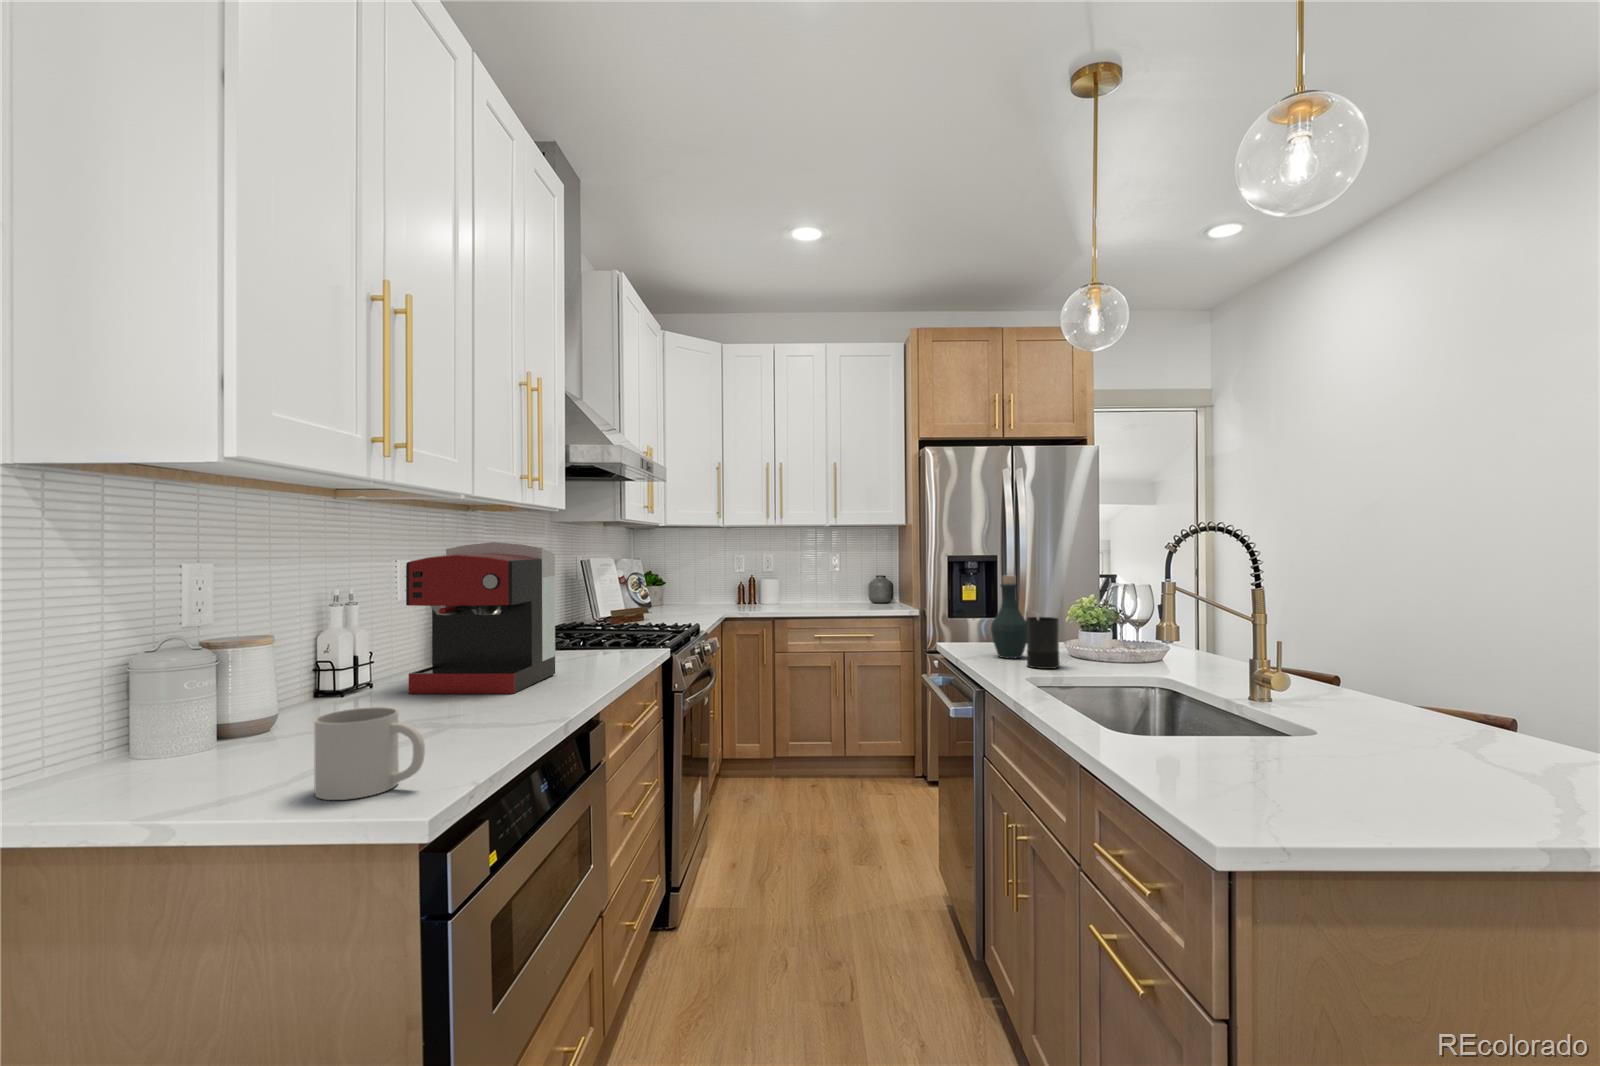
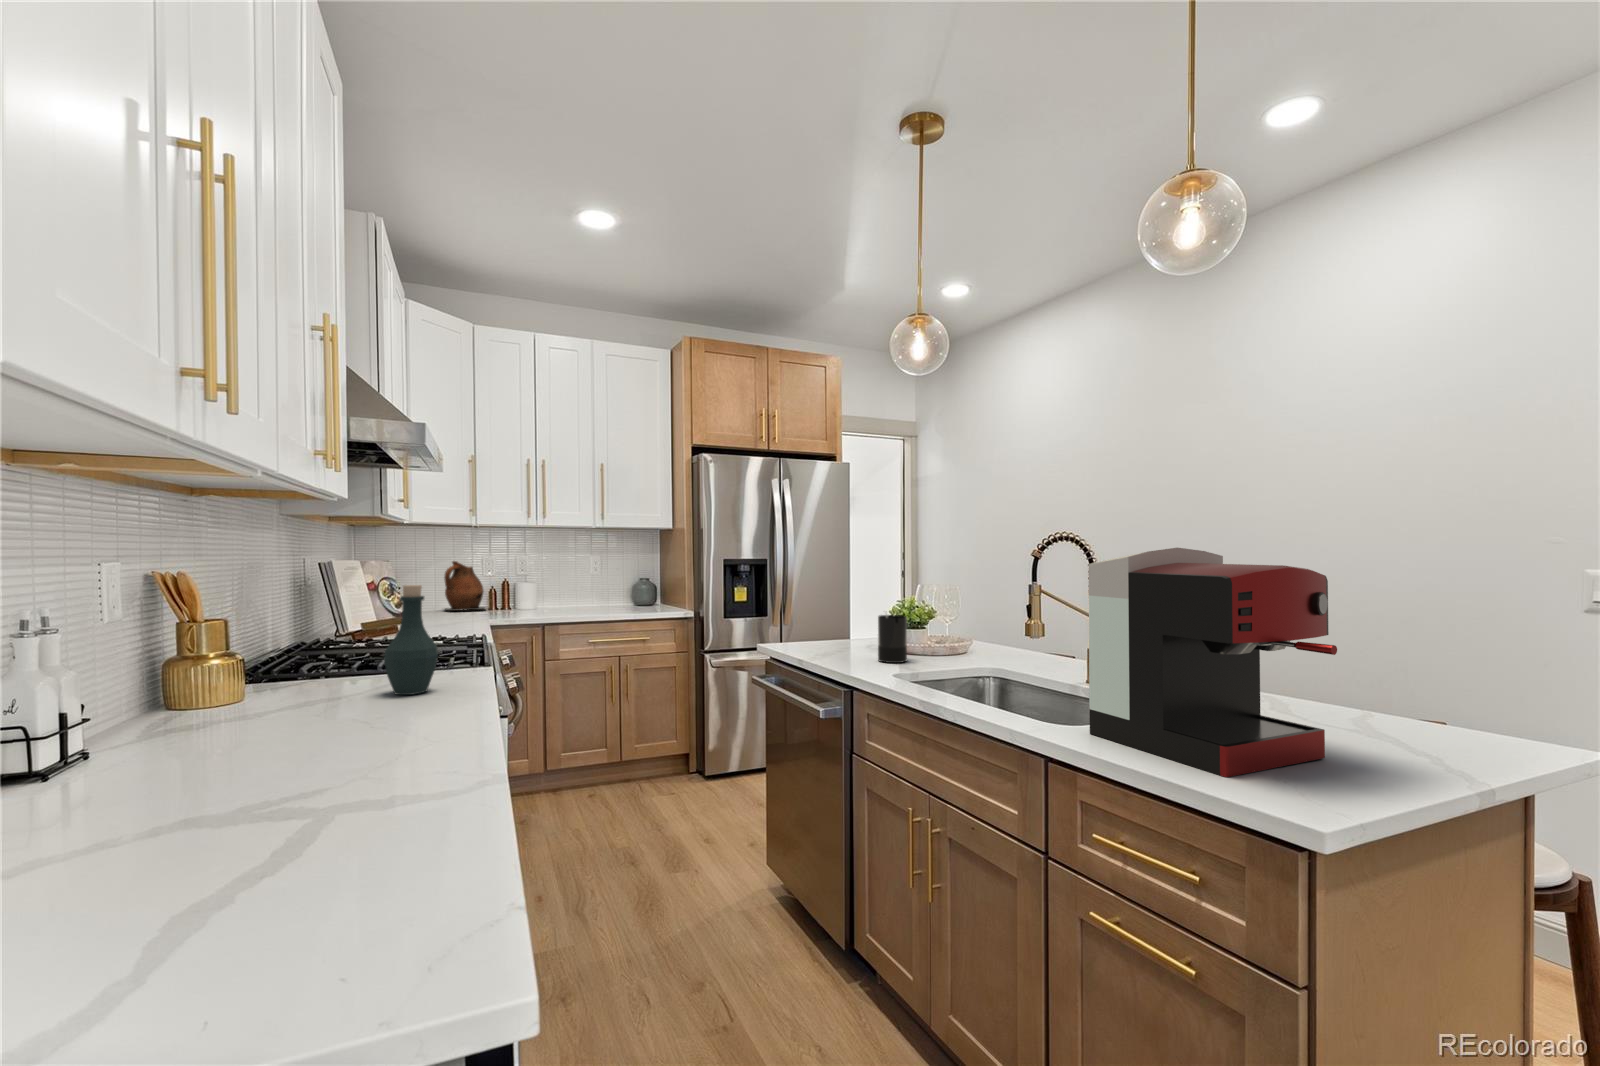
coffee maker: present [406,542,555,694] -> present [1088,548,1337,777]
ceramic pitcher: none [699,559,734,604] -> present [444,561,486,611]
bottle: present [991,576,1027,659] -> present [384,585,438,695]
mug: present [314,707,425,800] -> none [219,800,424,979]

